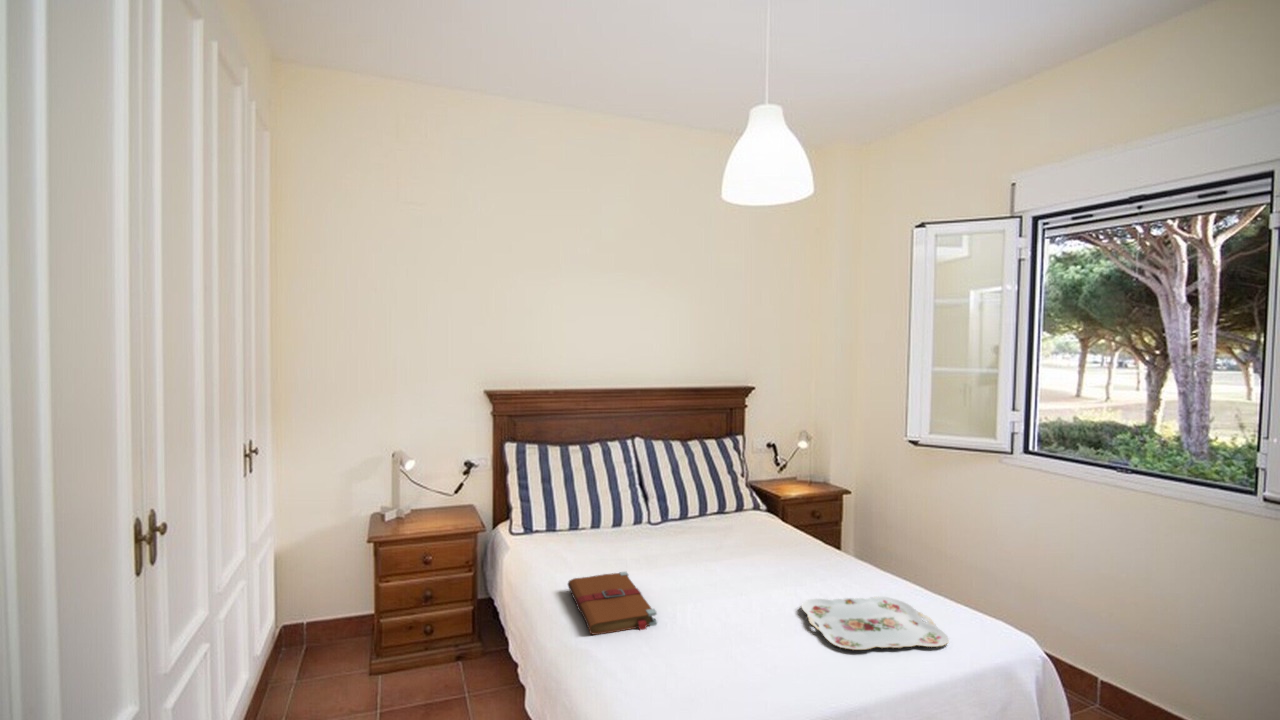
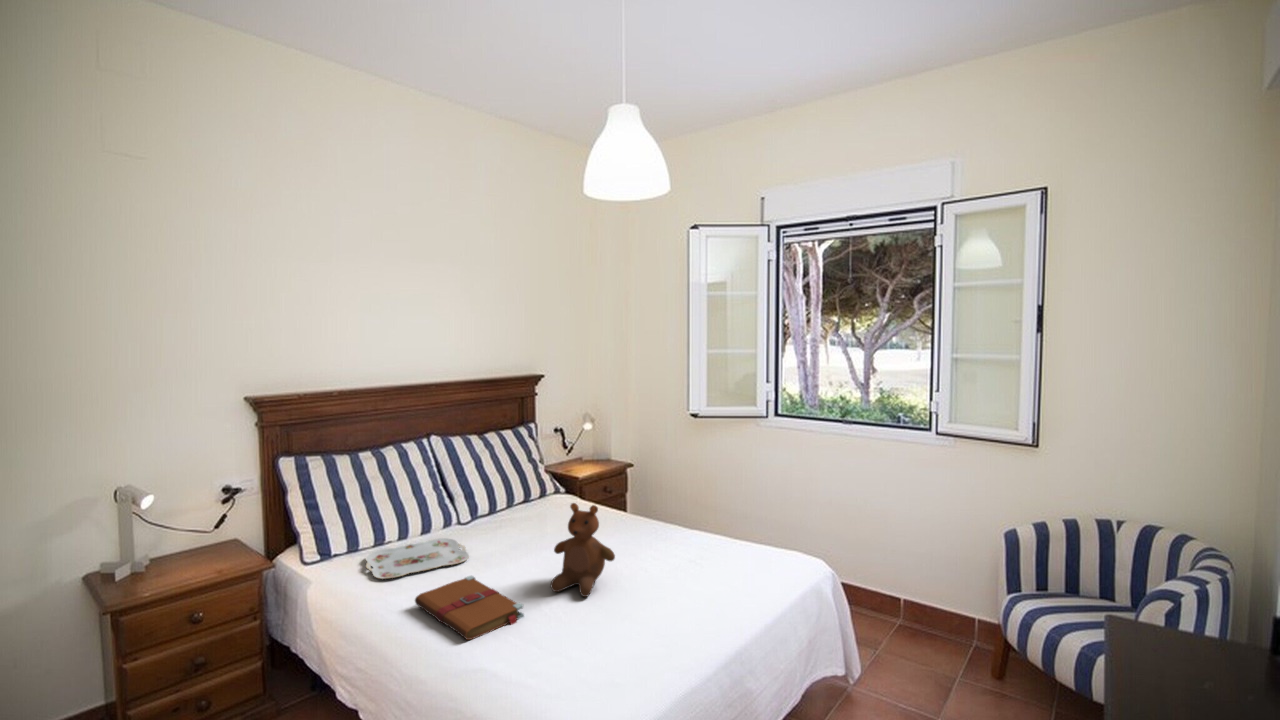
teddy bear: none [696,514,770,620] -> present [551,503,615,597]
serving tray: present [801,597,949,650] -> present [366,538,469,579]

